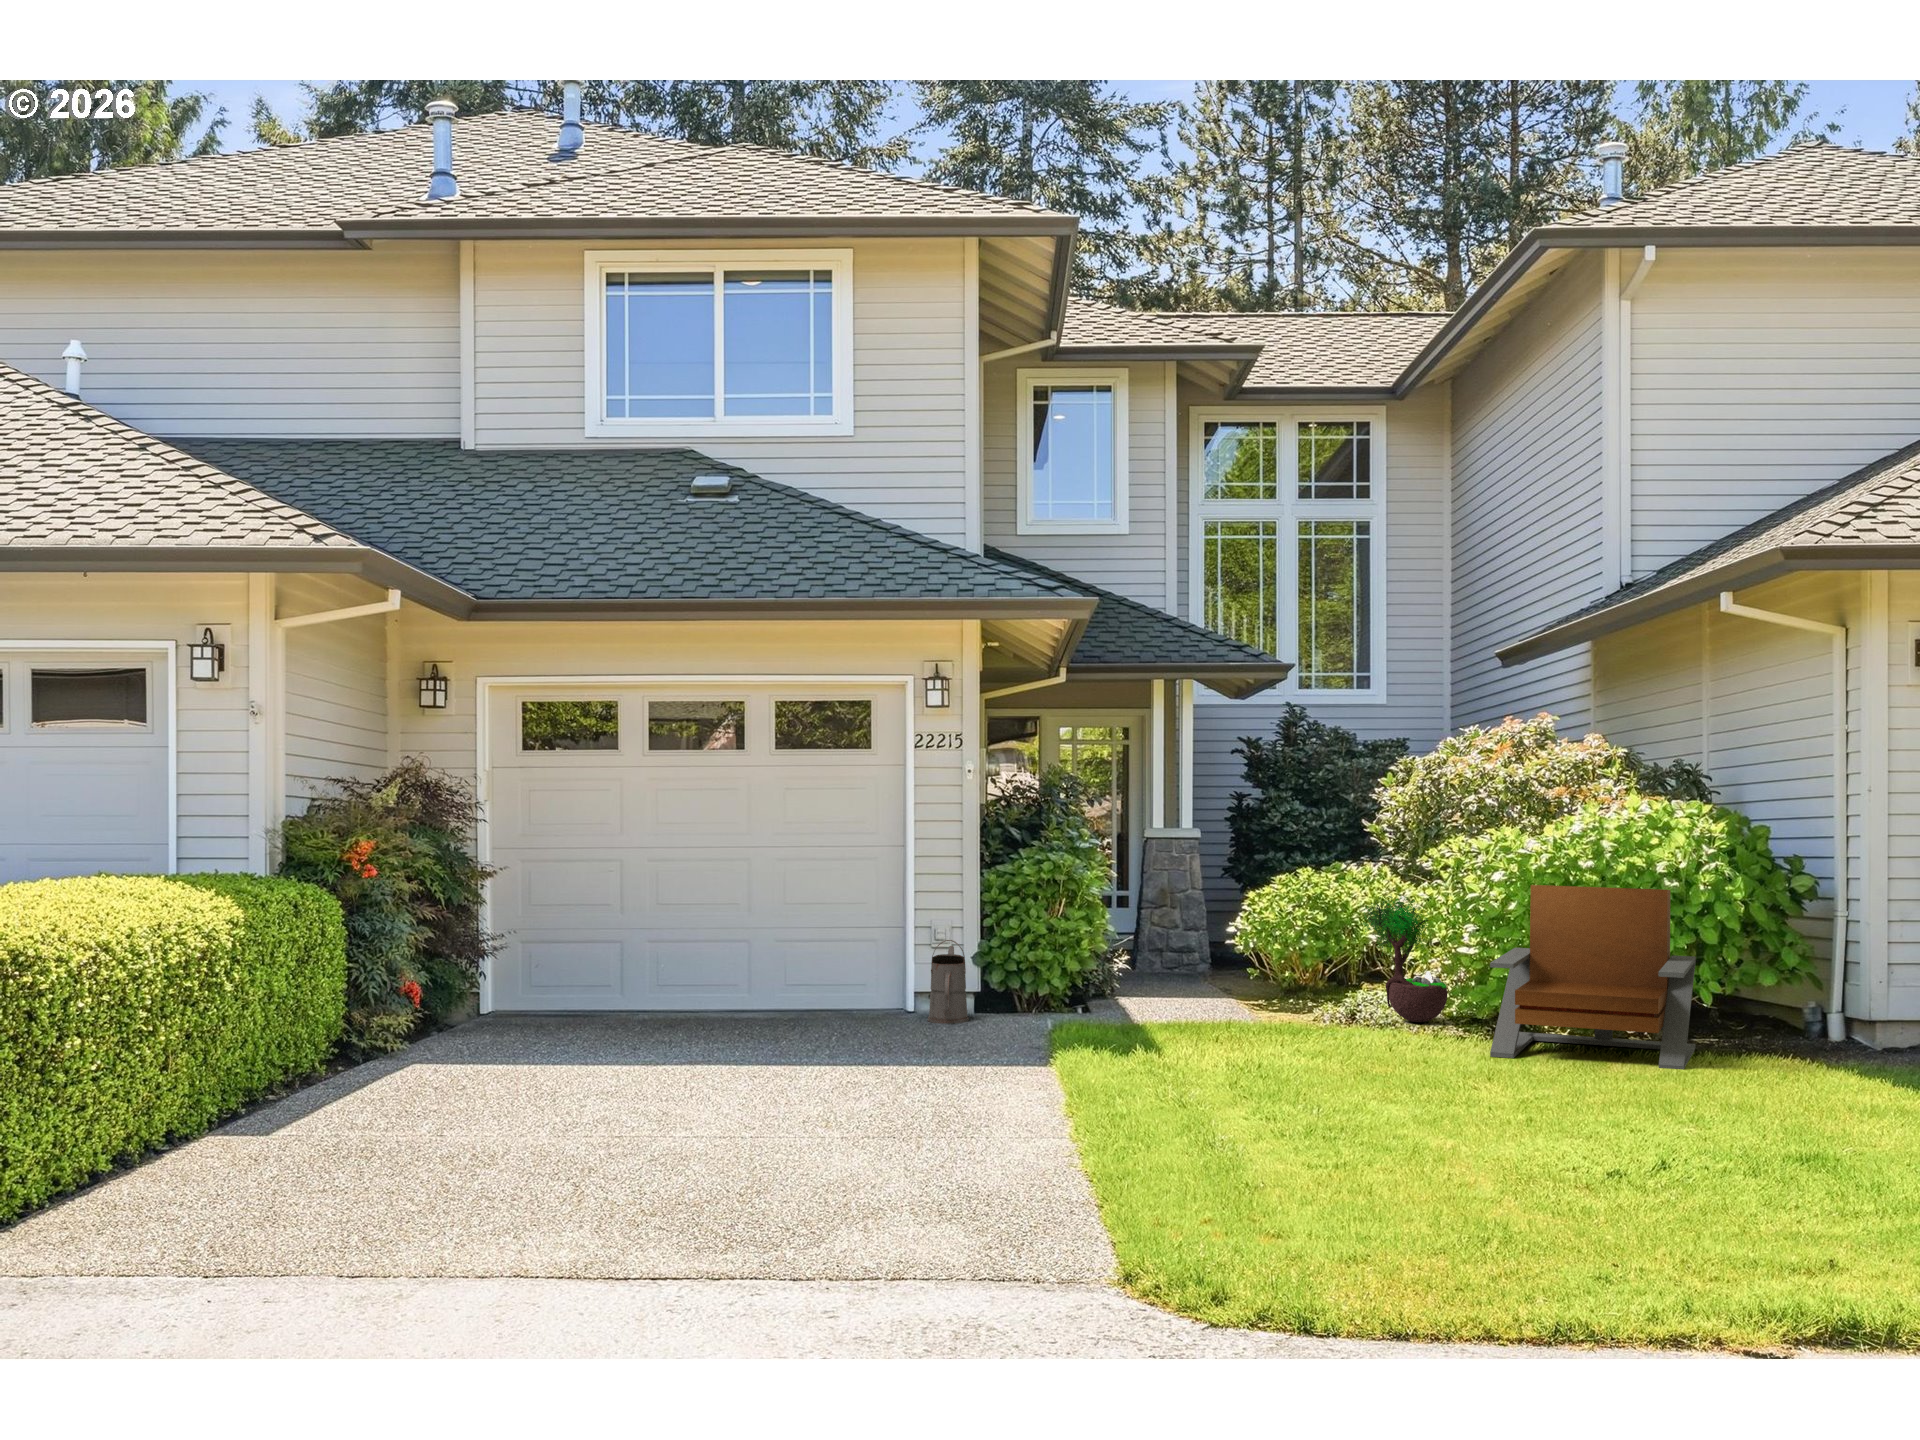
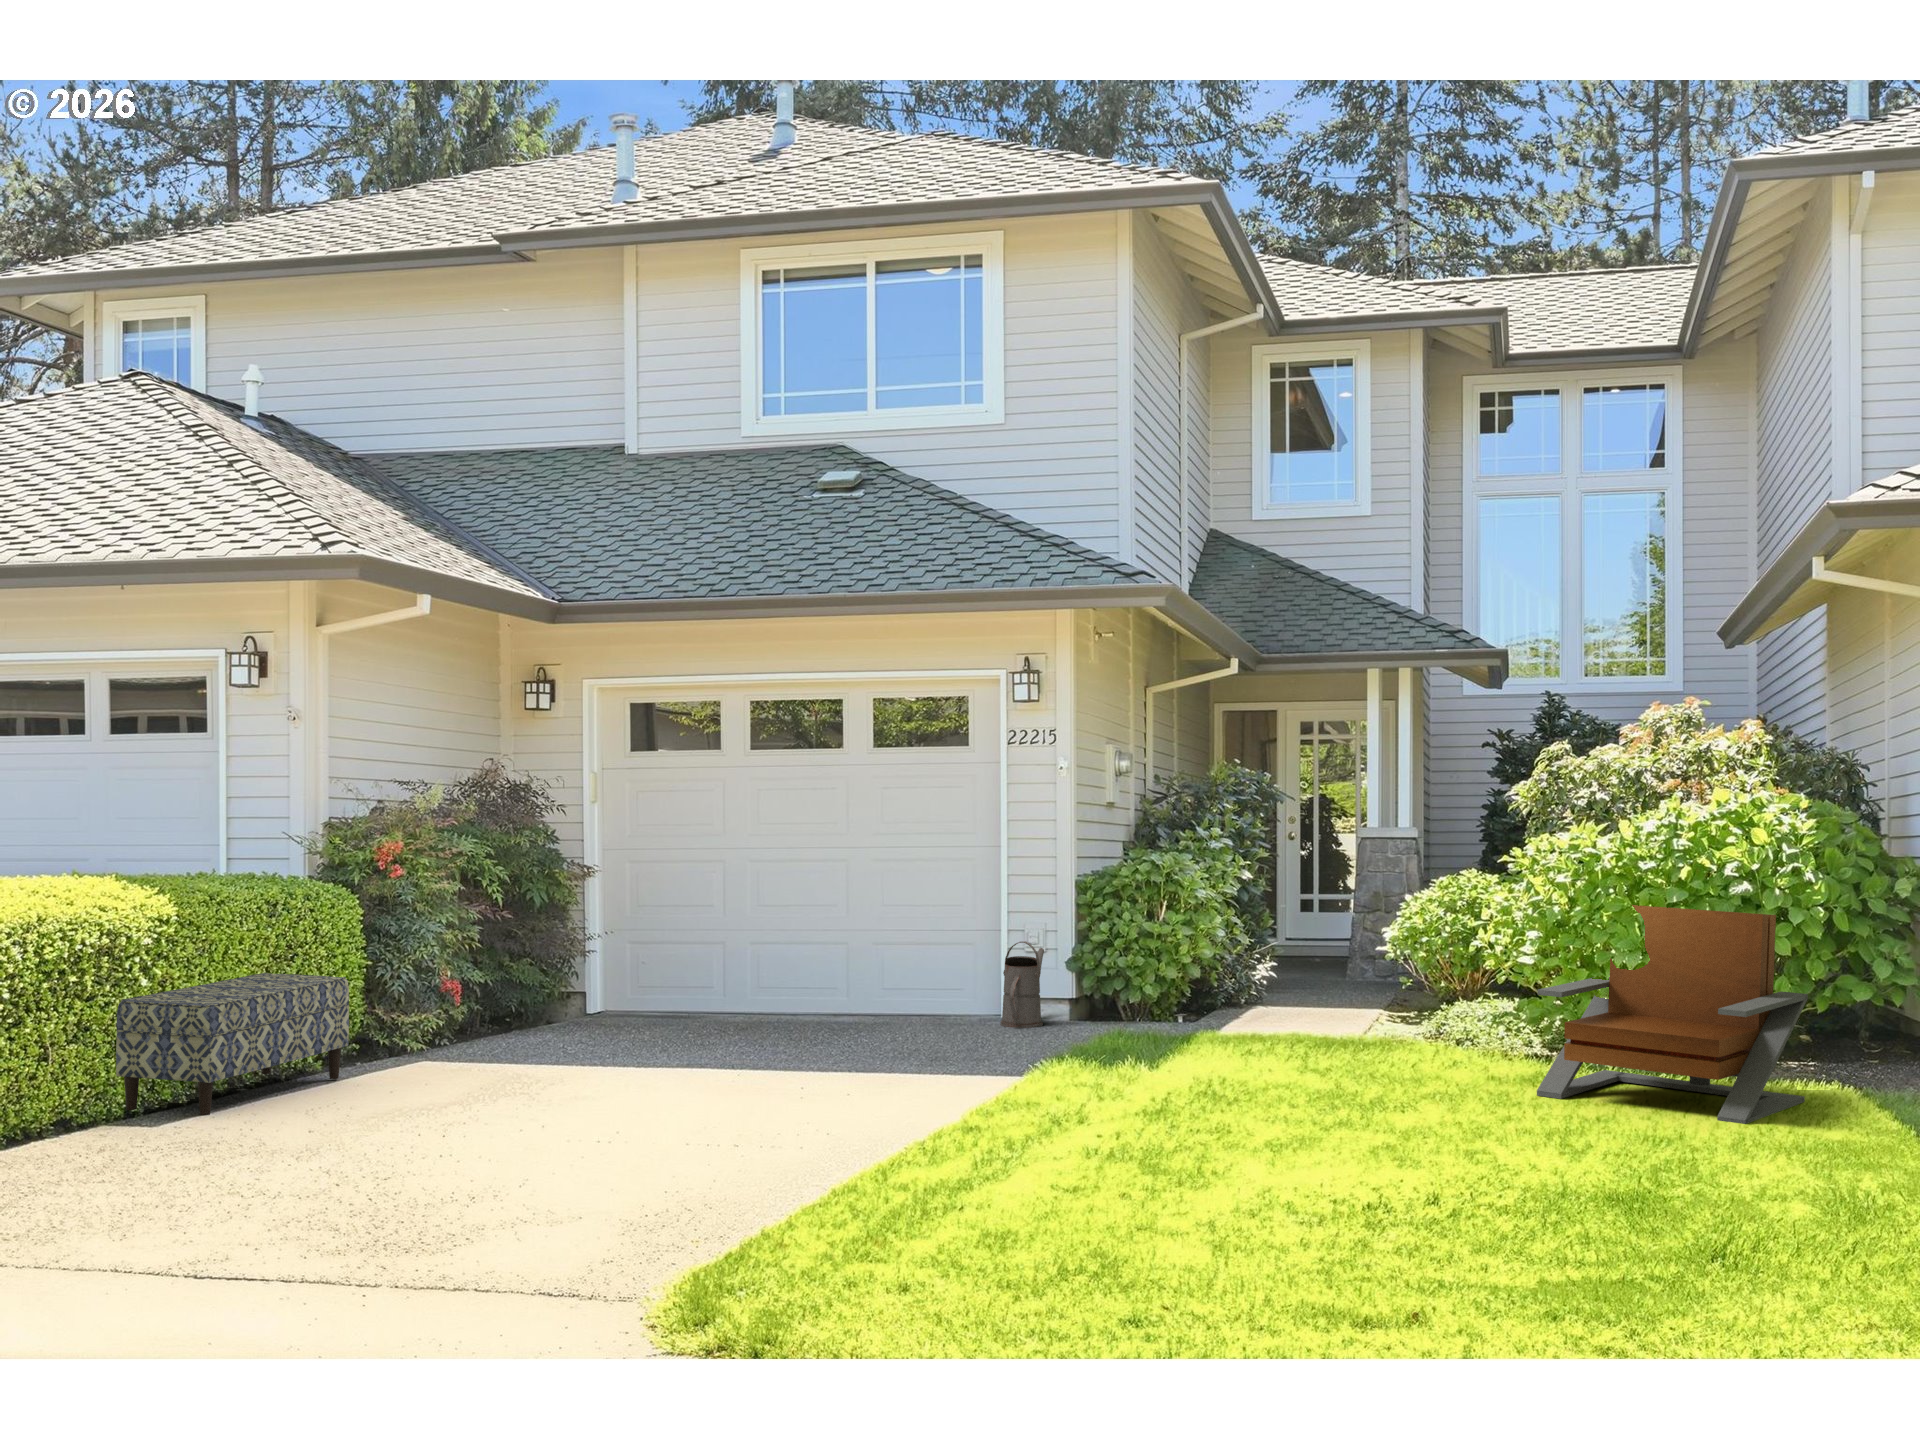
potted tree: present [1361,888,1447,1022] -> none [1465,902,1557,1054]
bench: none [177,1004,377,1160] -> present [116,973,349,1116]

